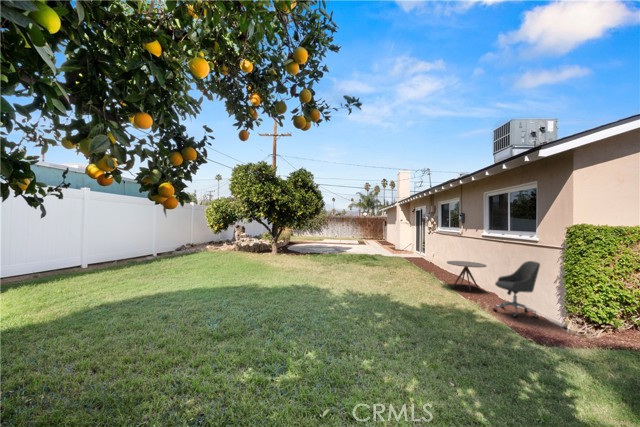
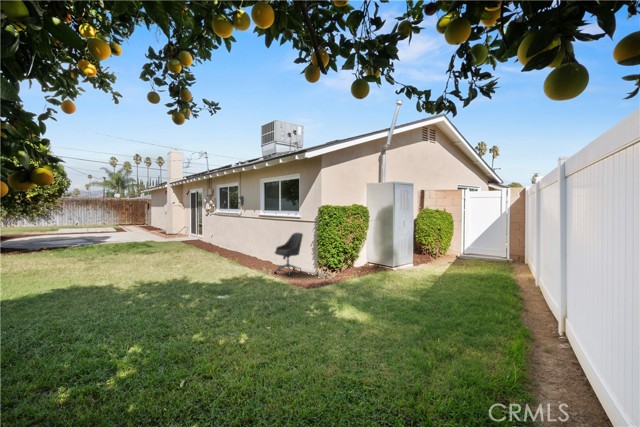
round table: present [447,261,487,291] -> none [232,238,264,262]

